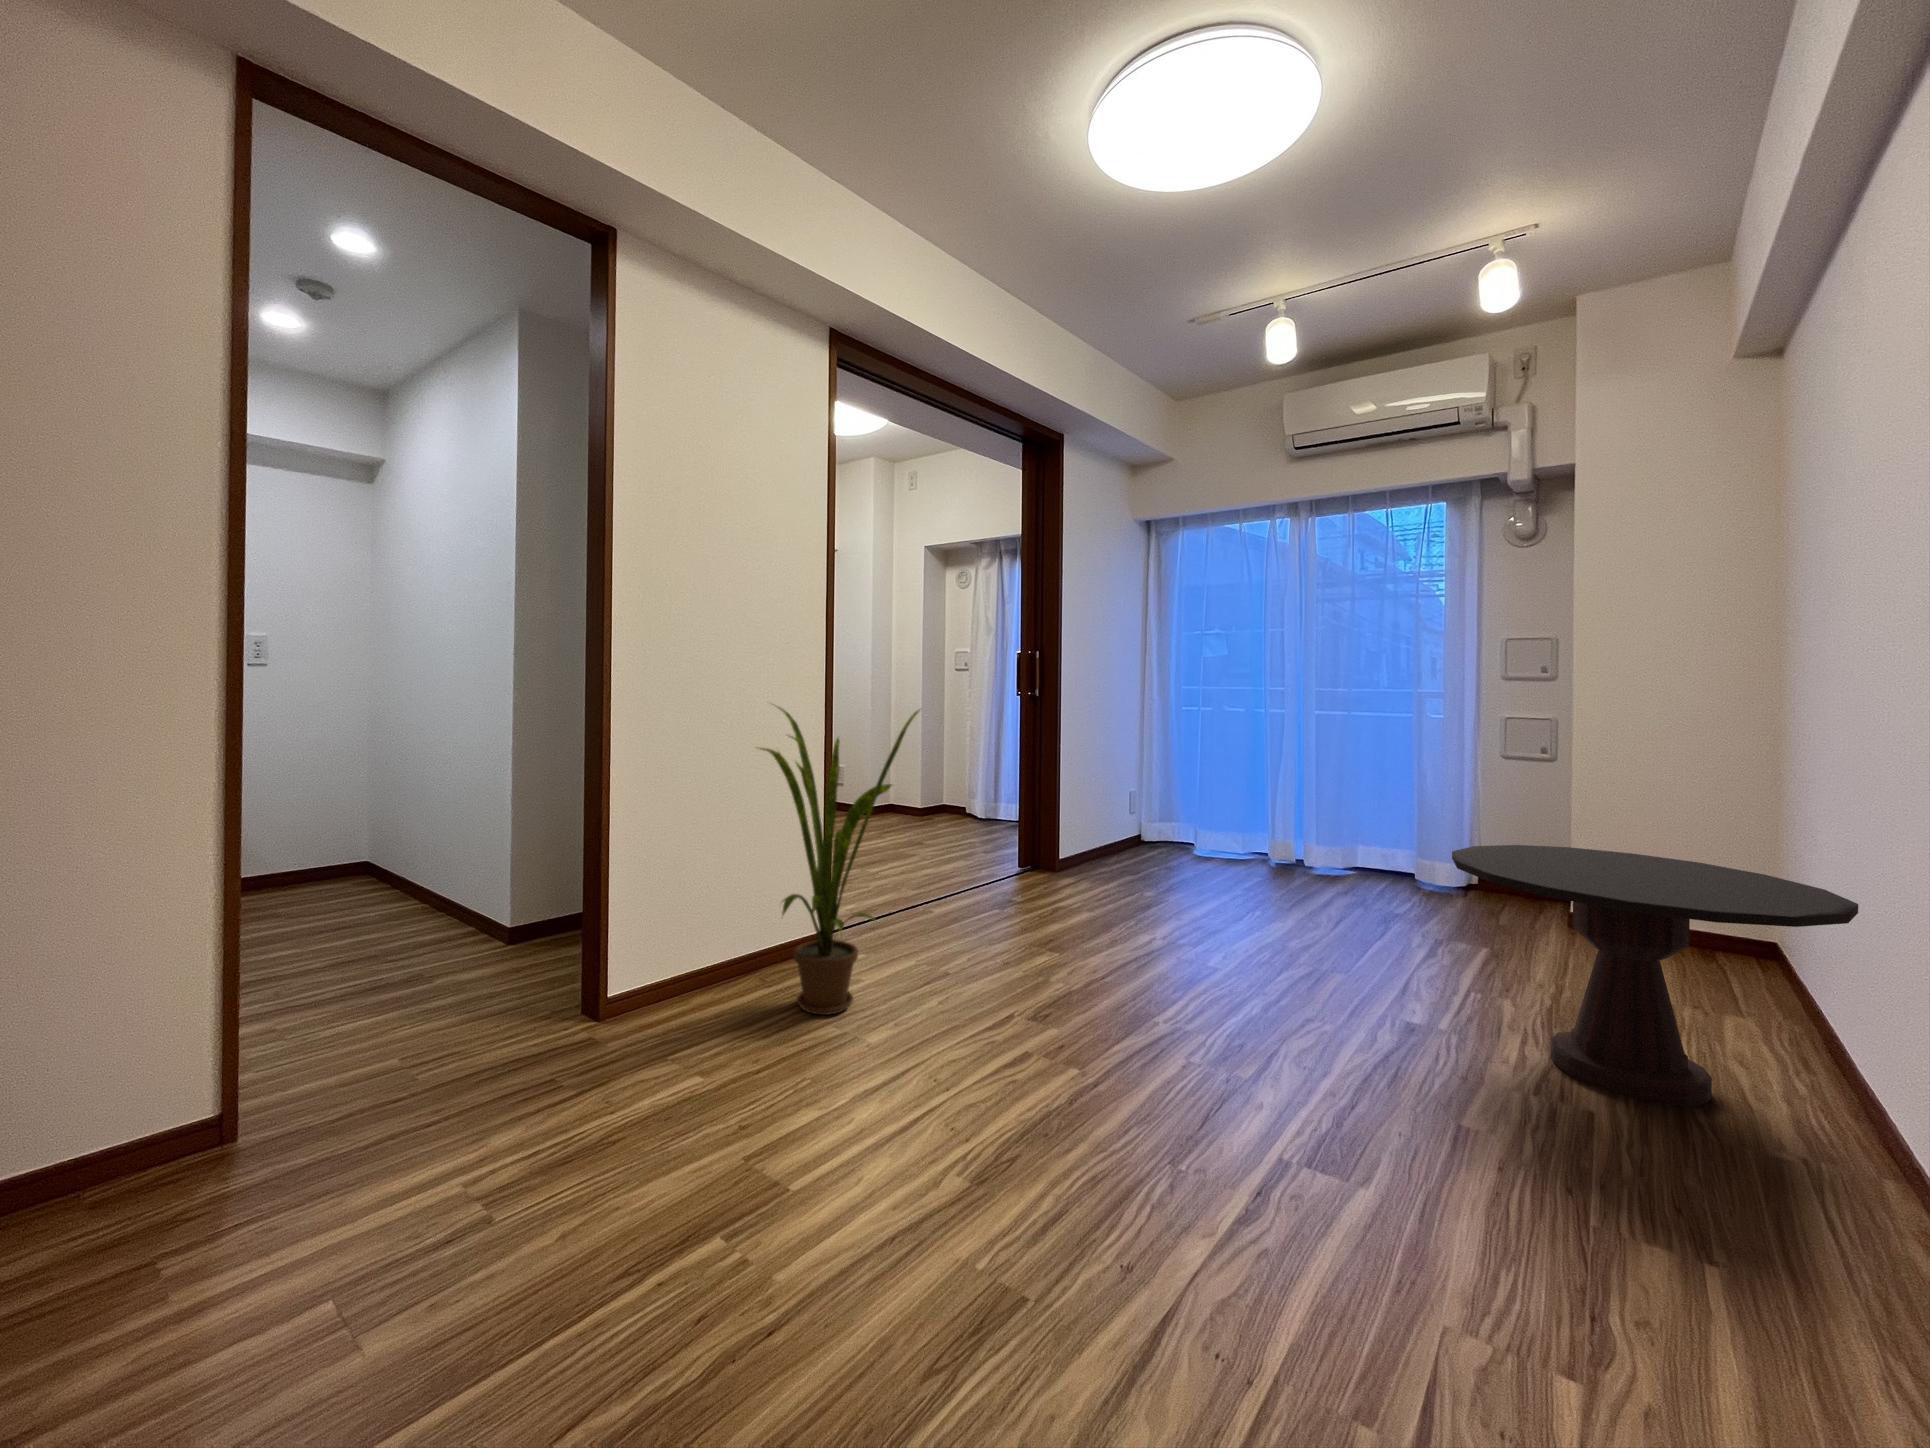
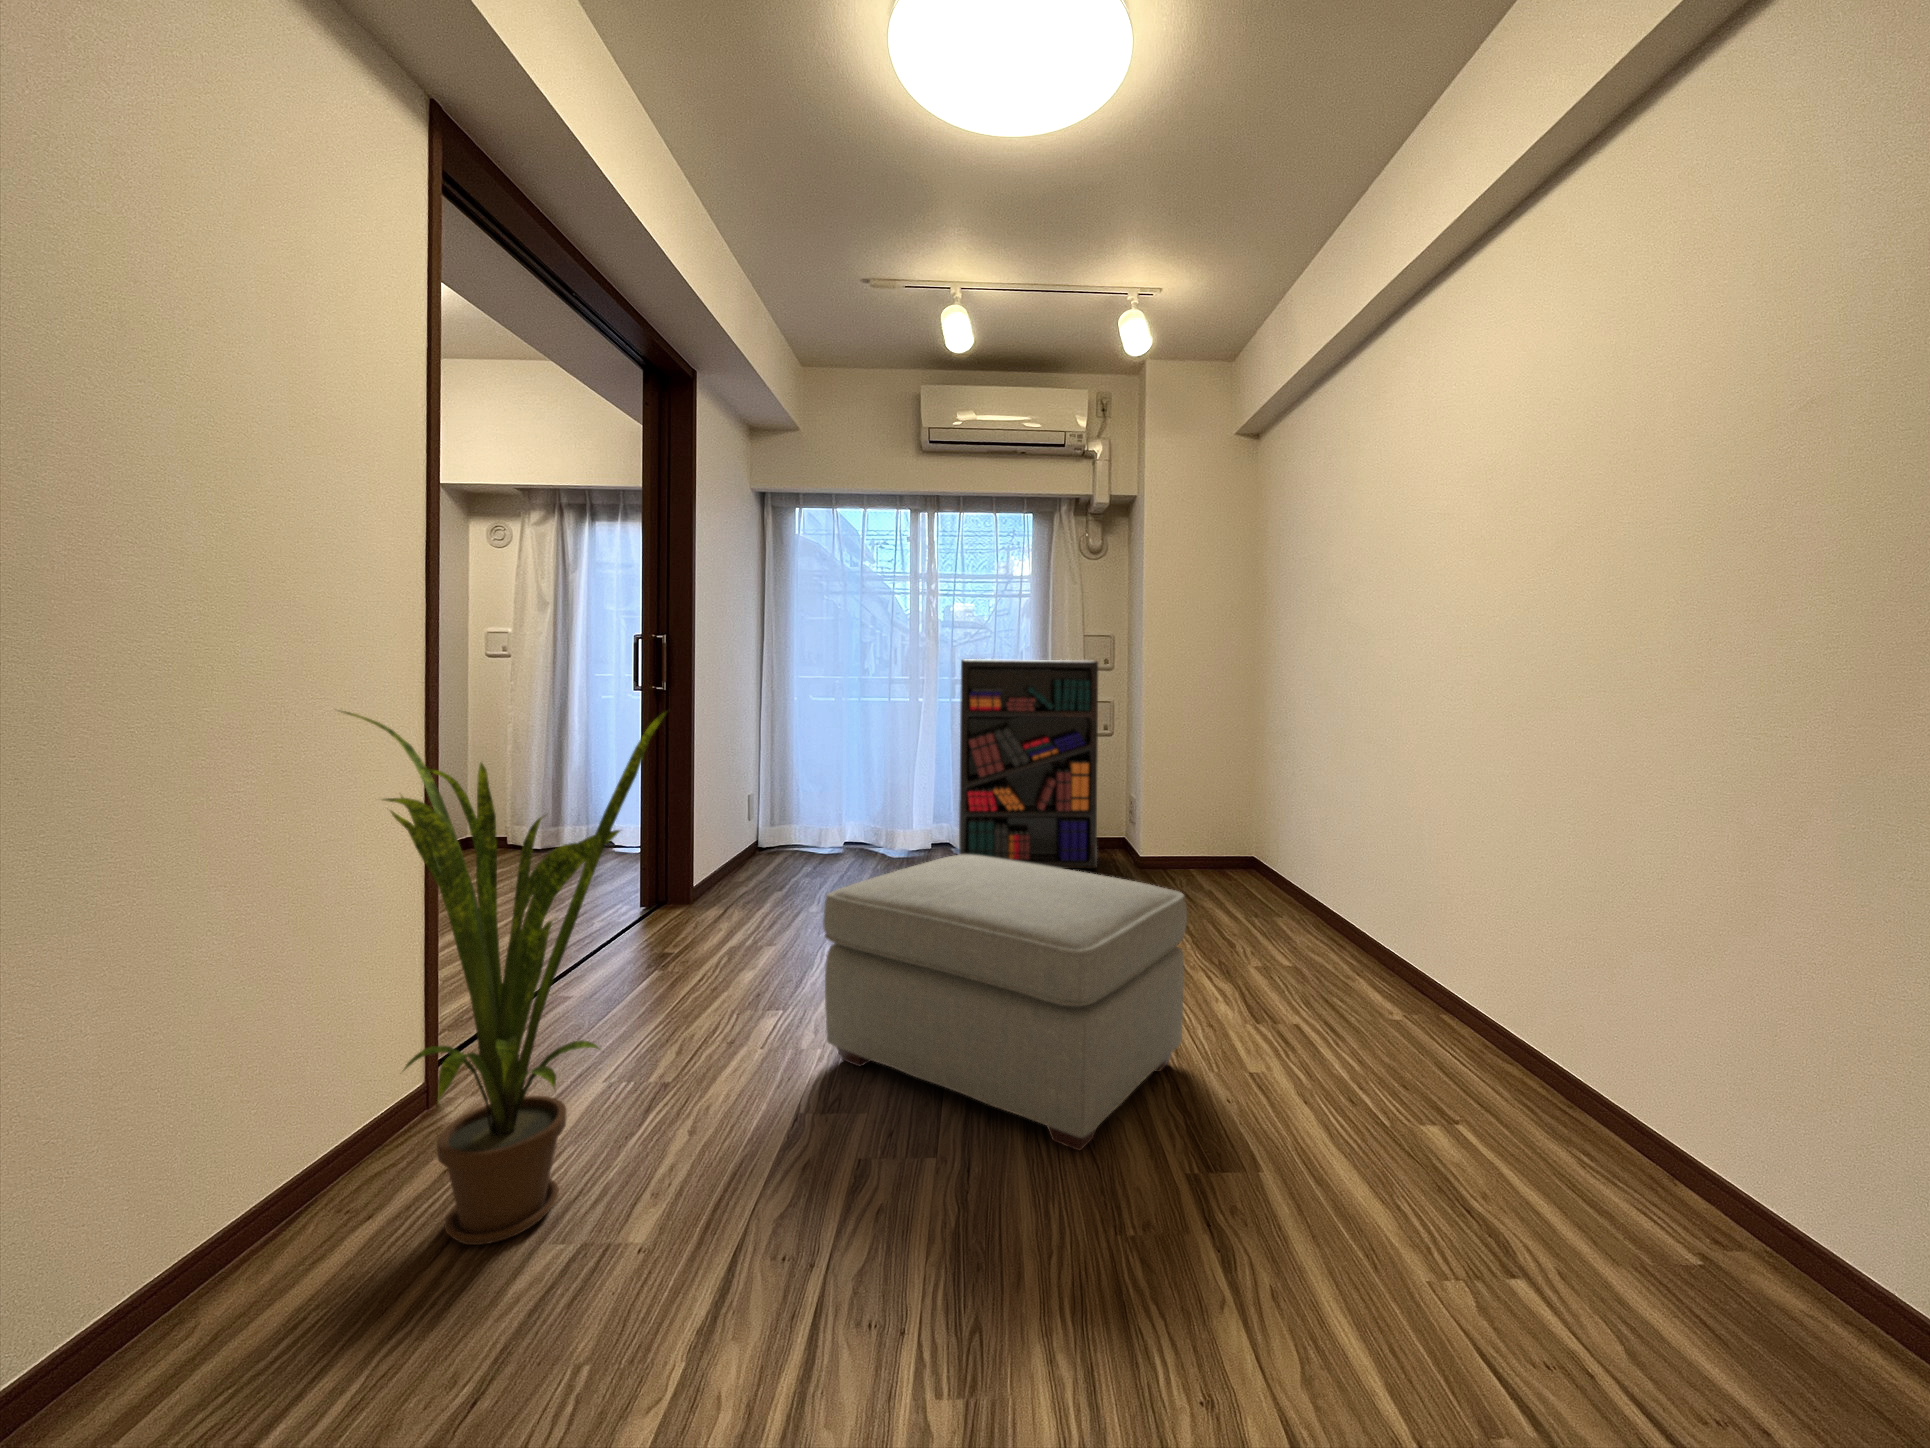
bookshelf: none [1325,671,1519,924] -> present [959,659,1099,868]
side table: present [1452,845,1858,1107] -> none [1155,802,1396,993]
ottoman: none [1054,852,1389,1114] -> present [823,855,1187,1151]

